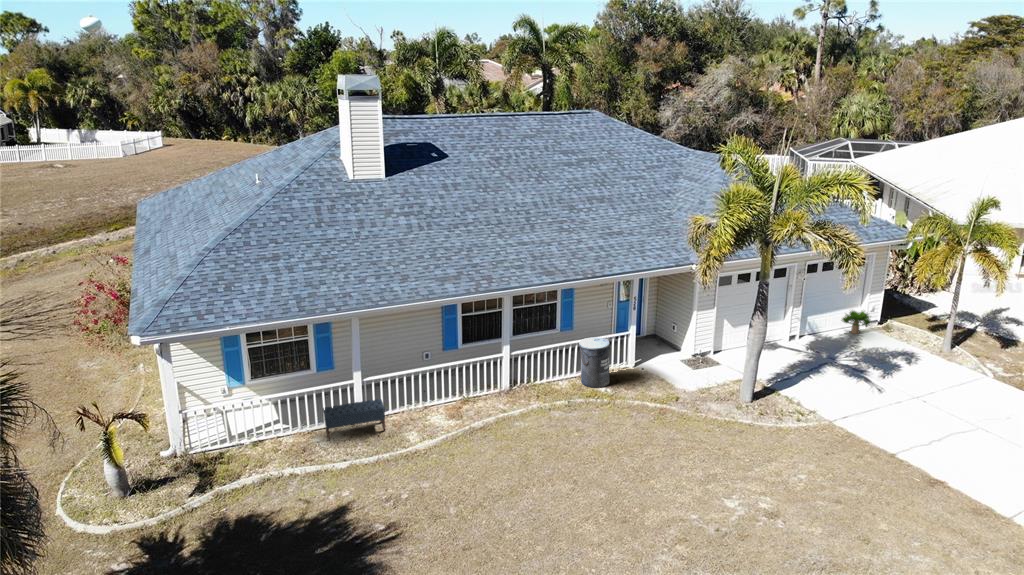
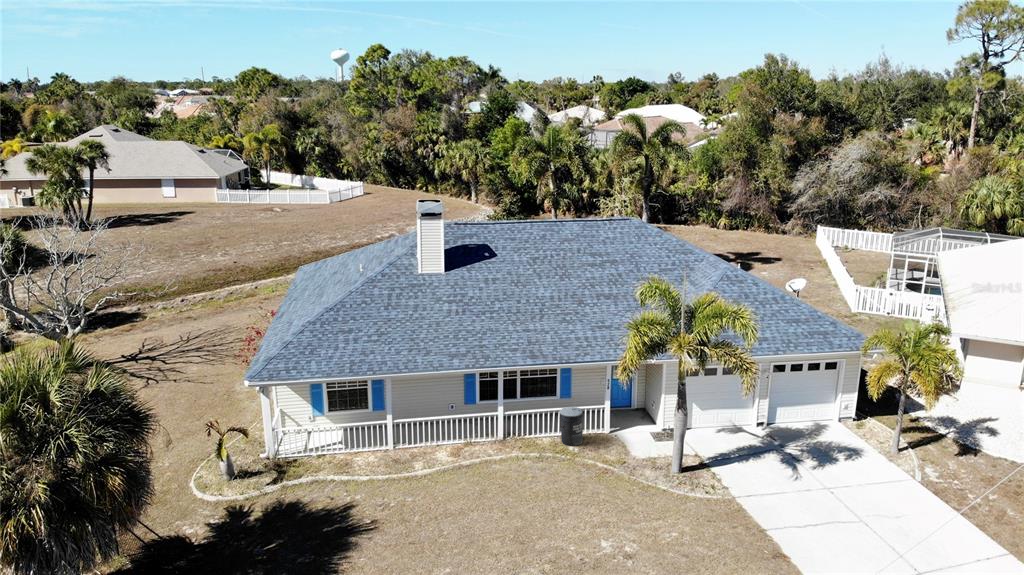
potted plant: present [842,311,870,334] -> none [803,404,831,427]
bench: present [323,399,385,440] -> none [364,435,407,460]

